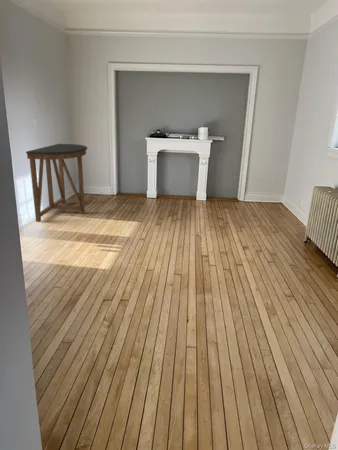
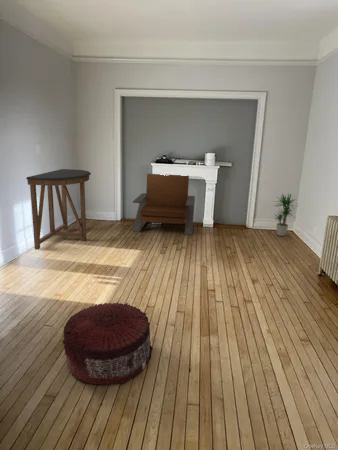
lounge chair: none [129,148,189,208] -> present [133,174,195,235]
potted plant: none [262,165,289,208] -> present [275,194,294,236]
pouf: none [74,265,154,333] -> present [62,302,152,384]

